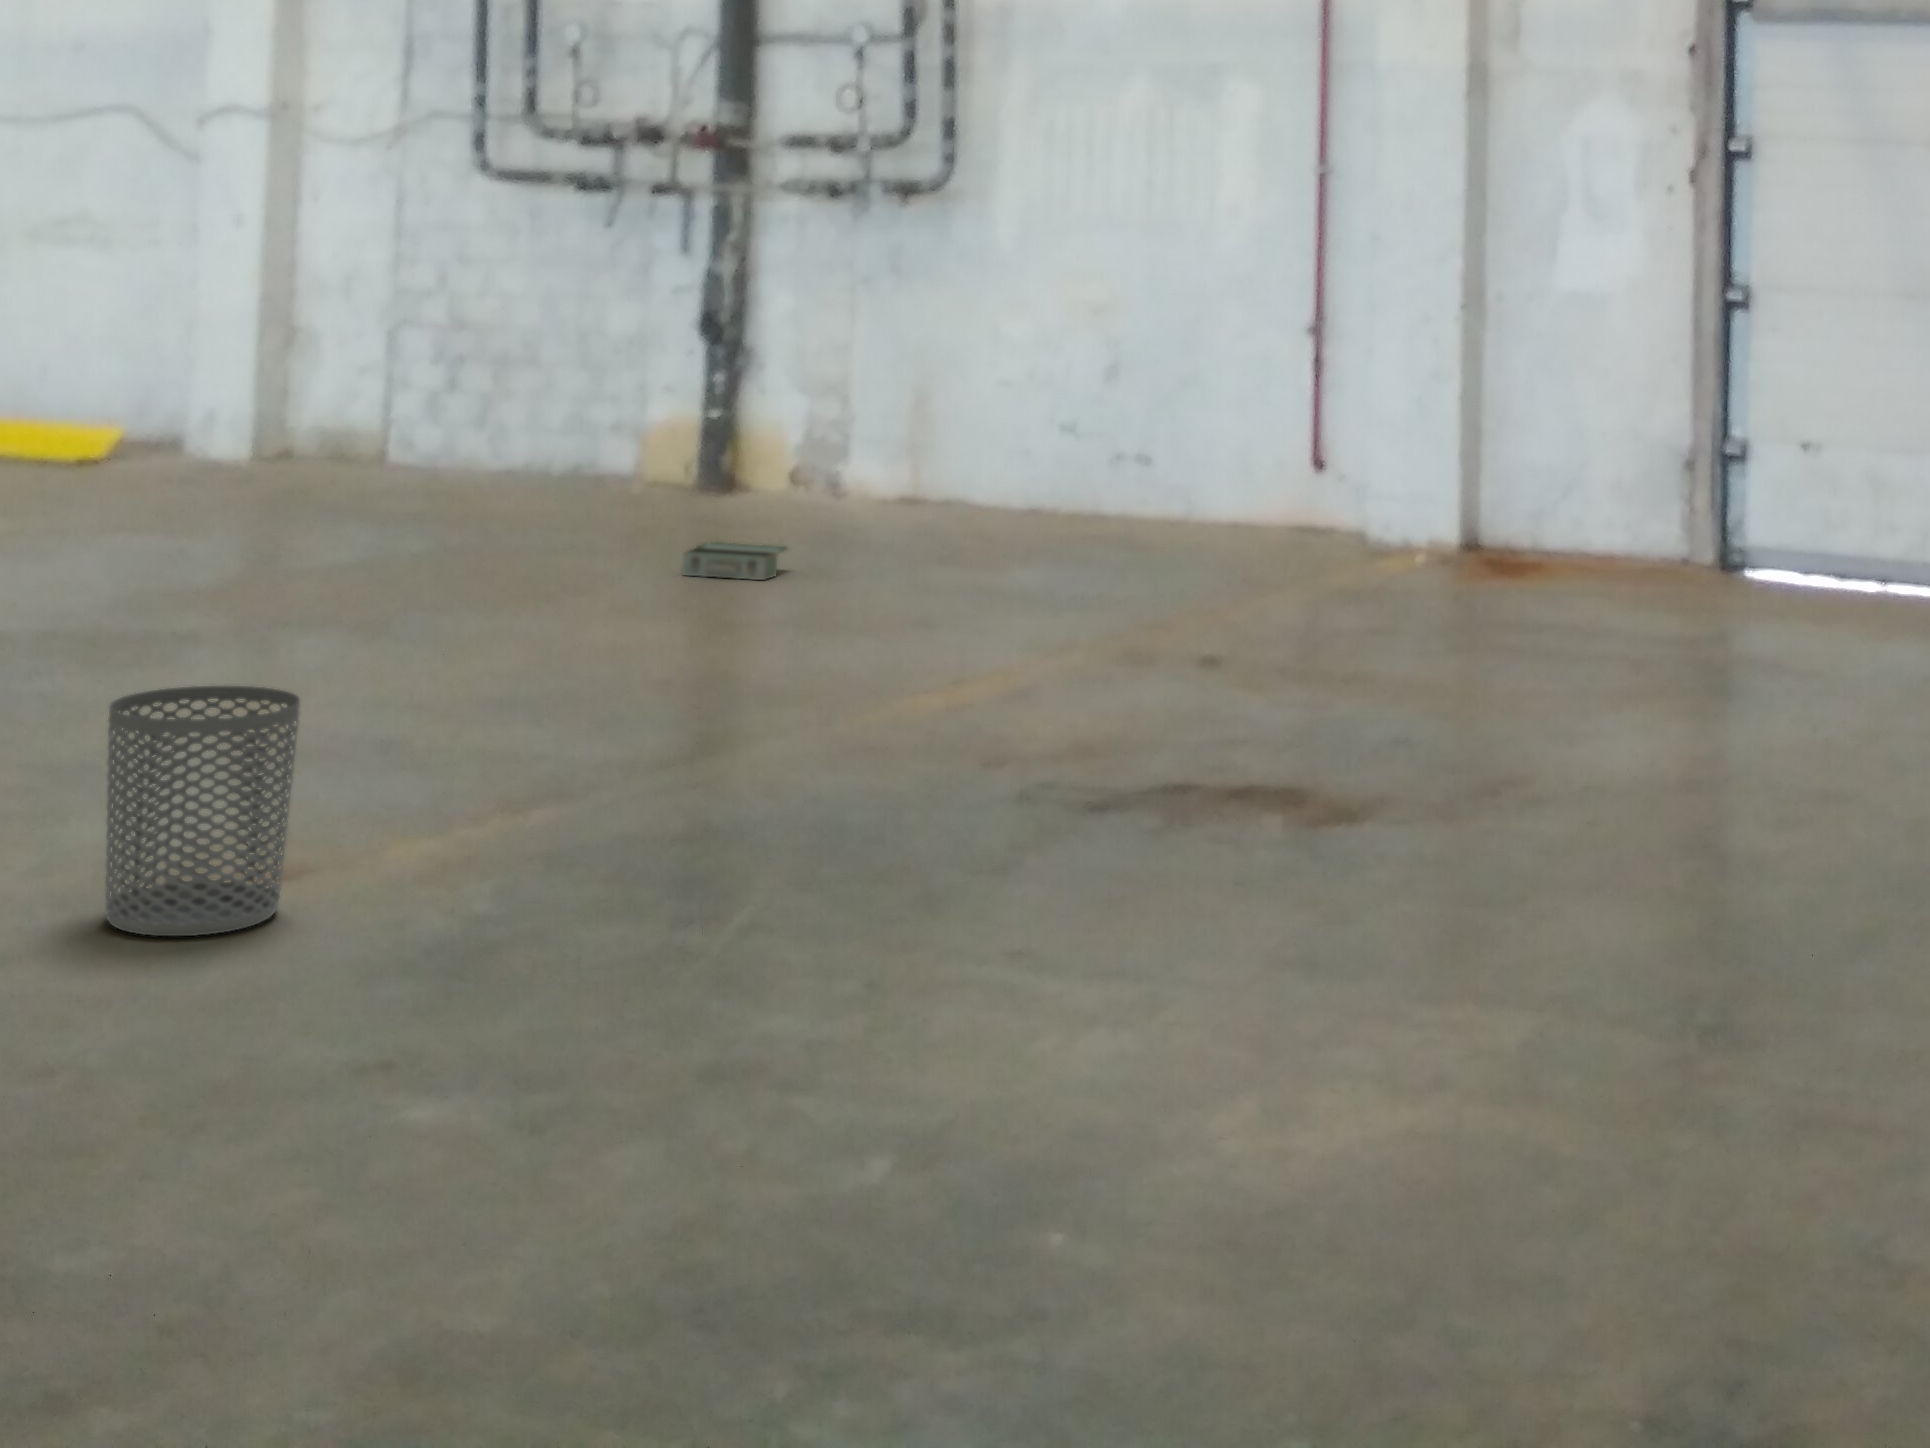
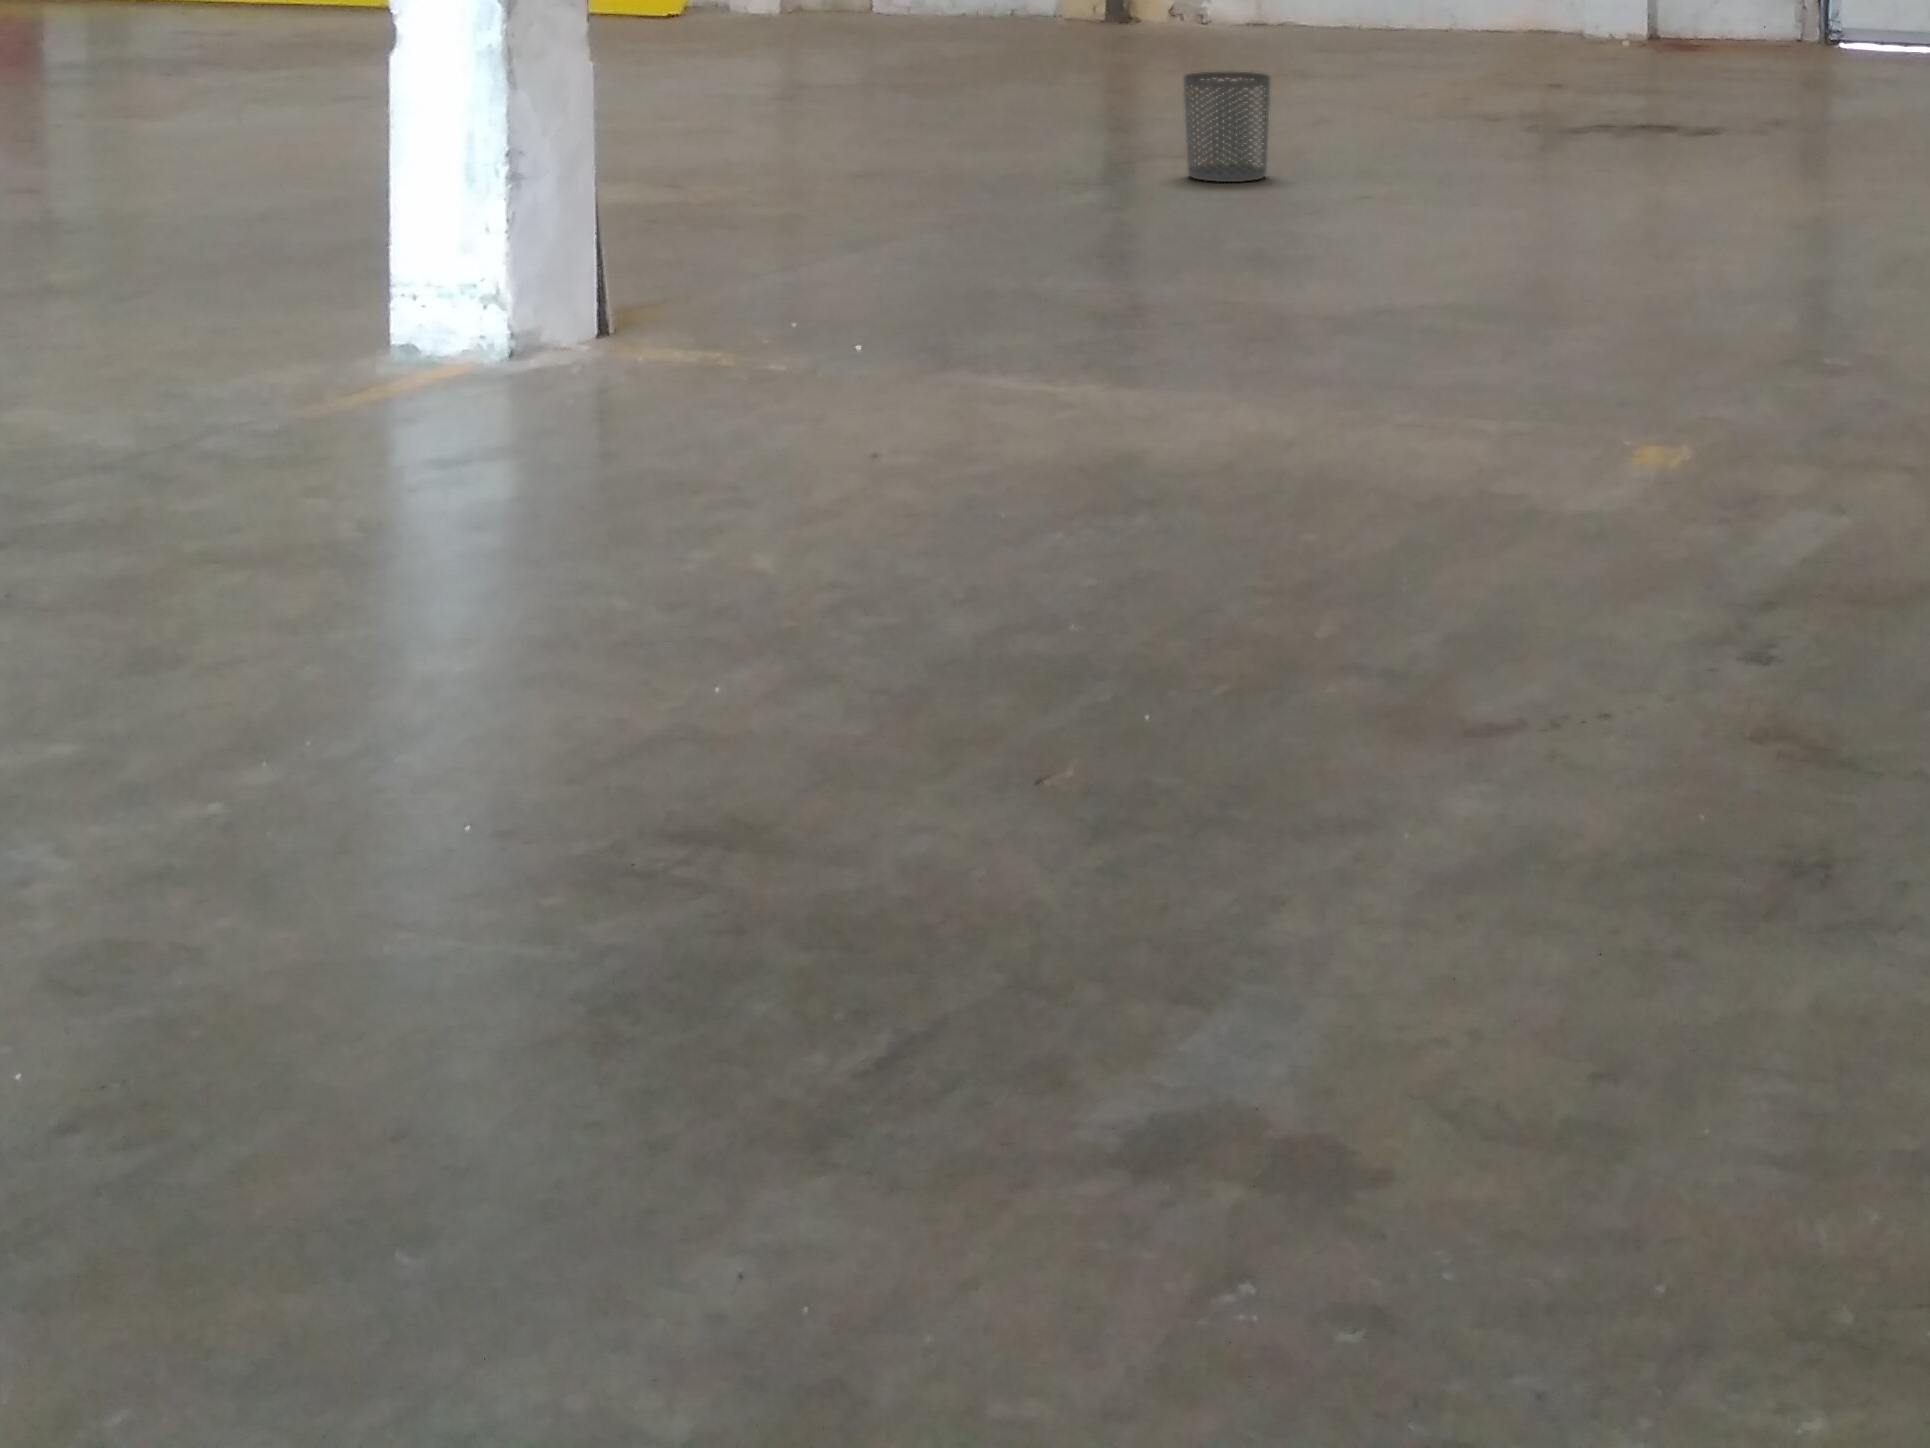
toolbox: present [682,542,787,580] -> none [1193,41,1253,61]

